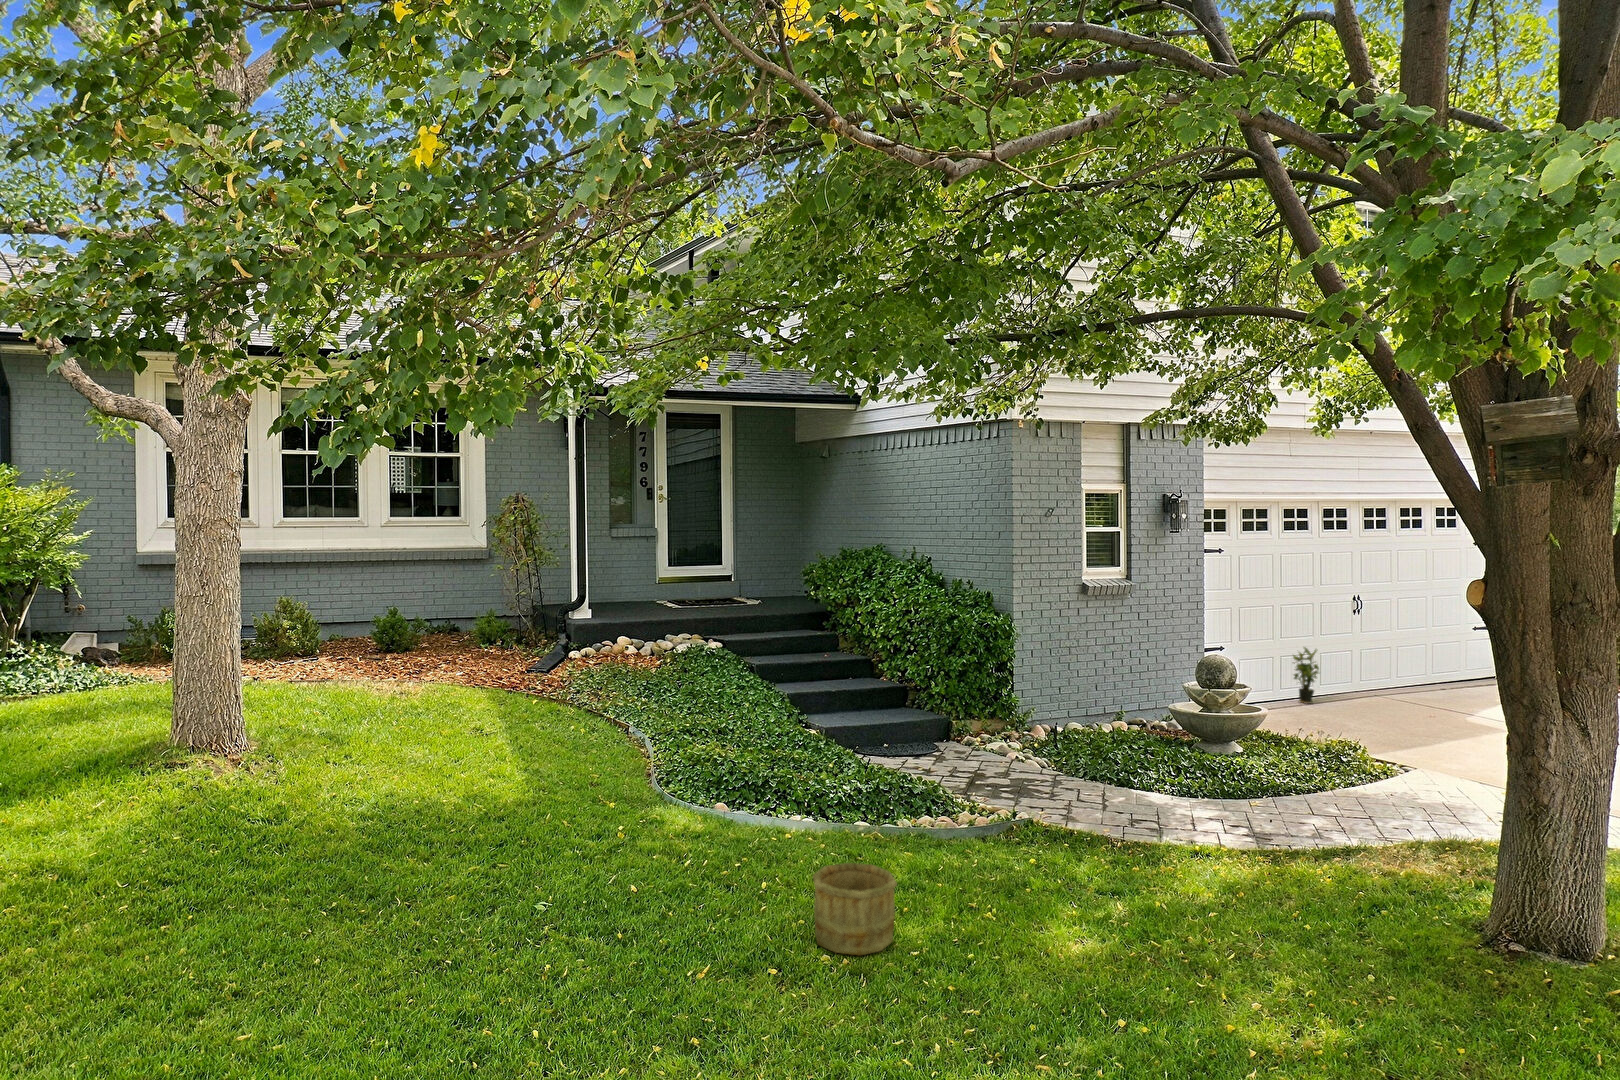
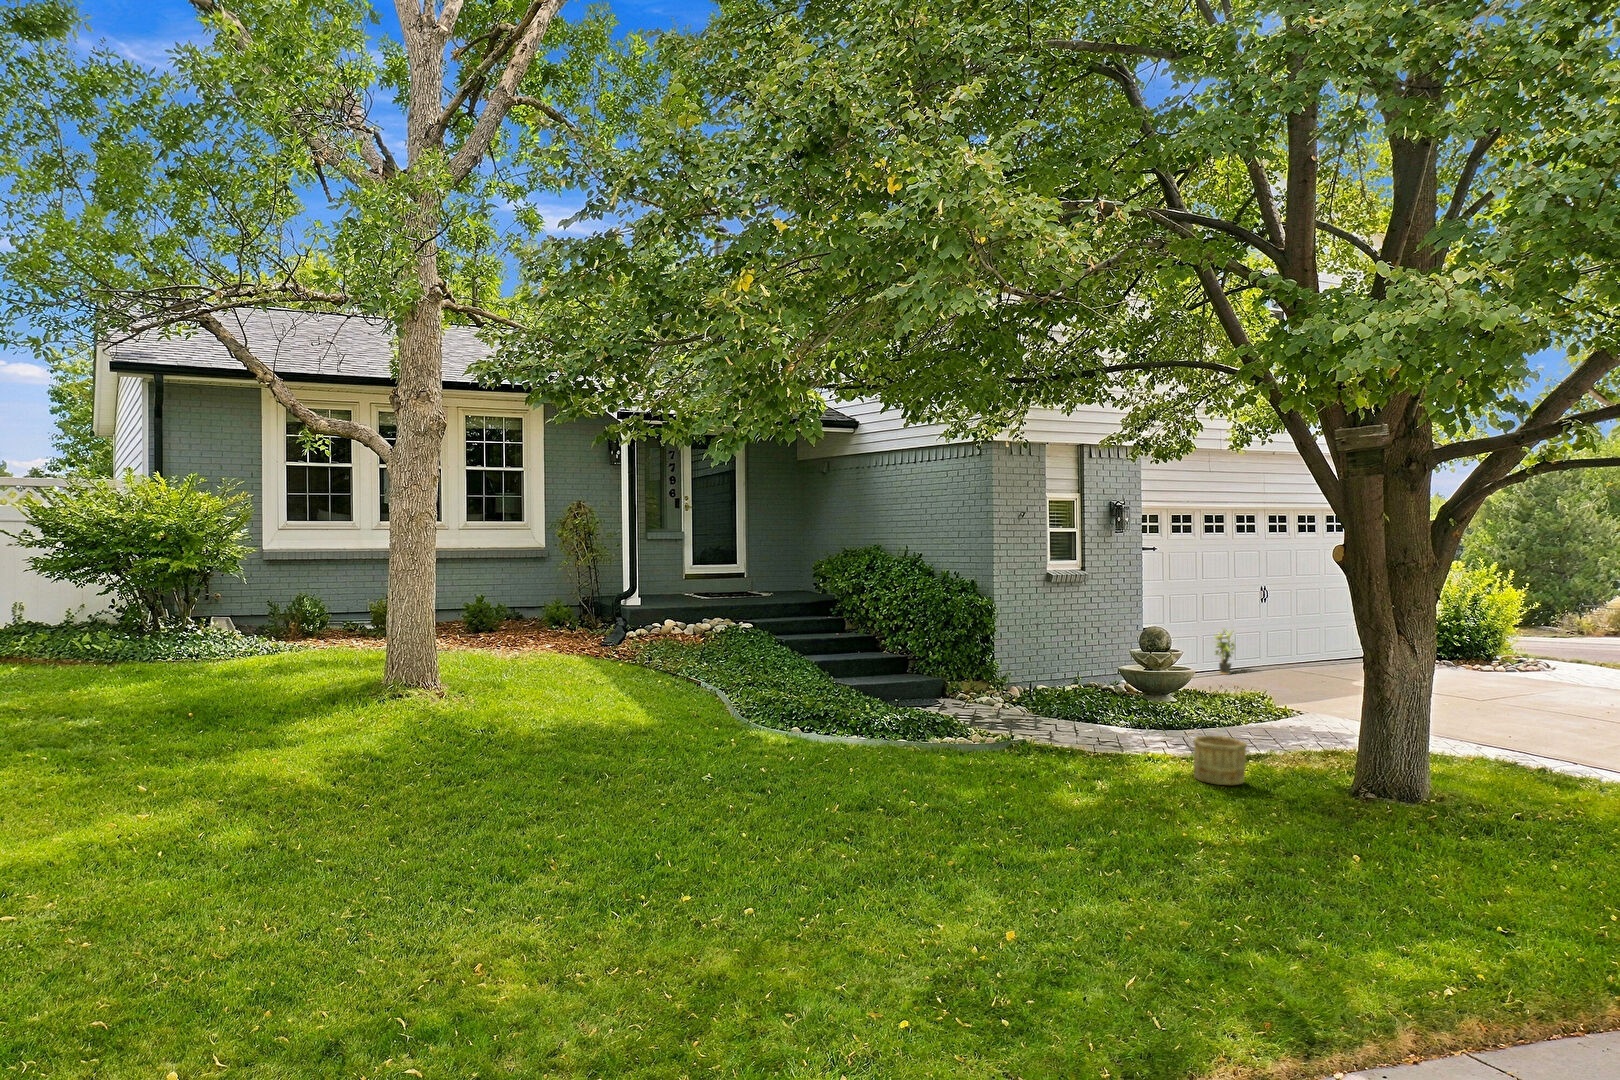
wooden bucket: present [813,863,897,955] -> present [1193,735,1247,785]

